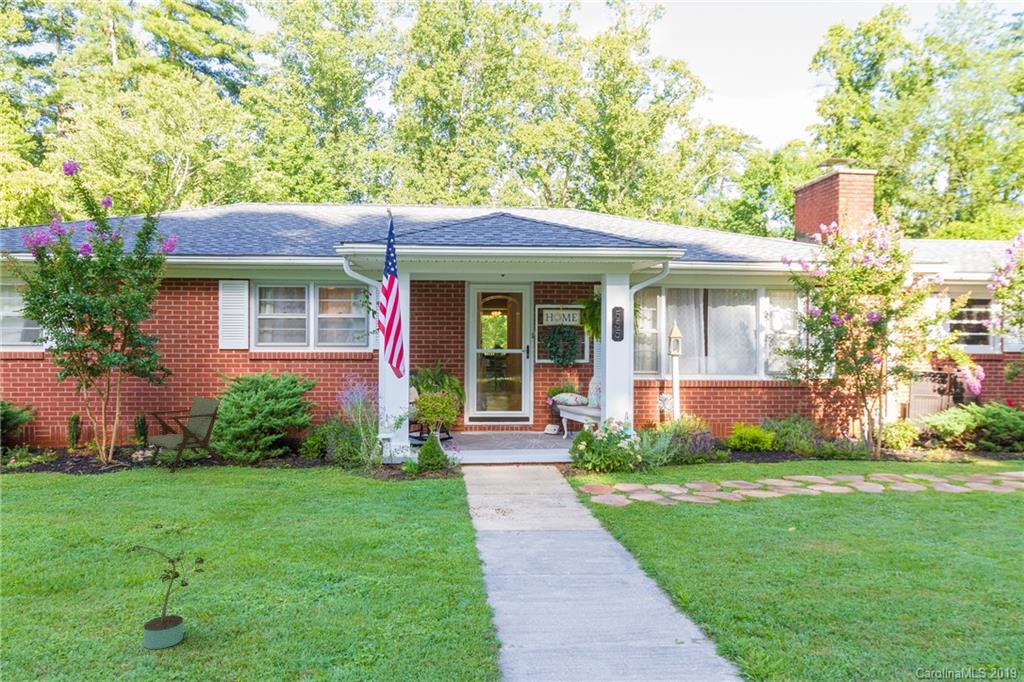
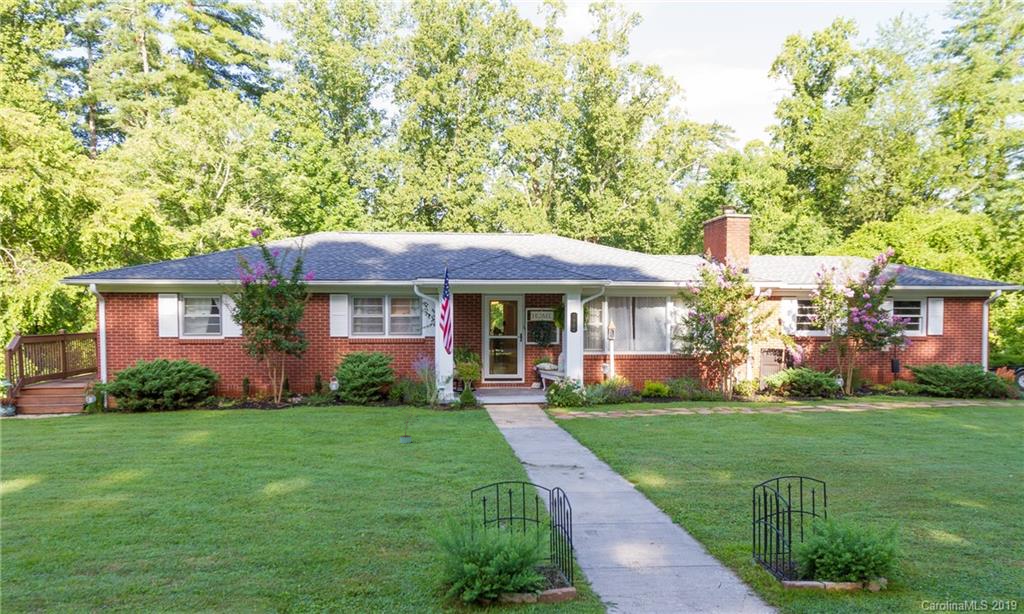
lounge chair: present [148,396,226,473] -> none [306,366,351,407]

